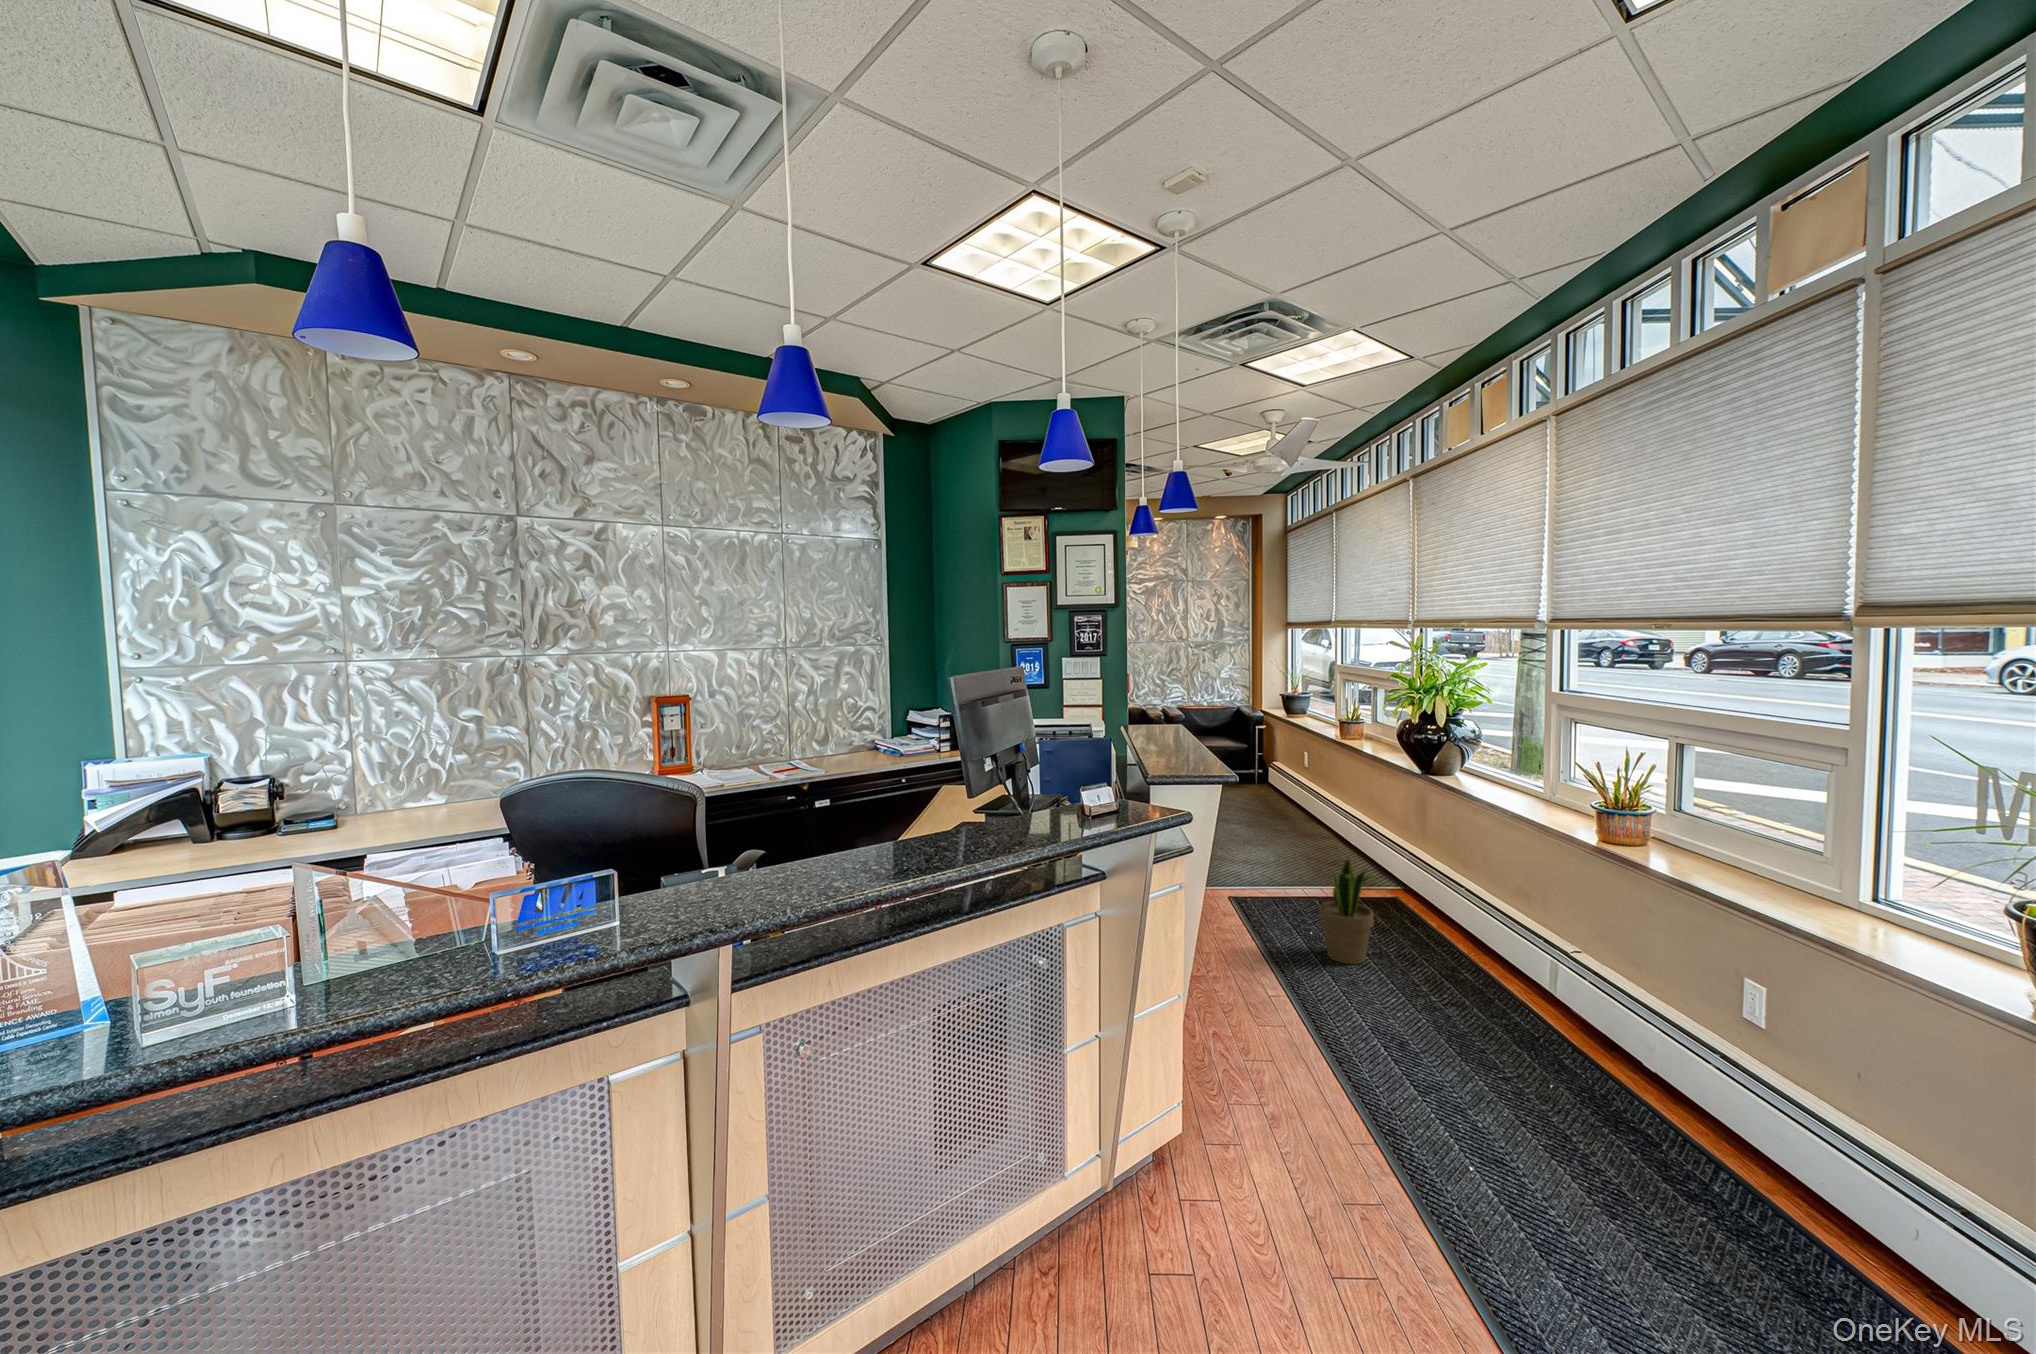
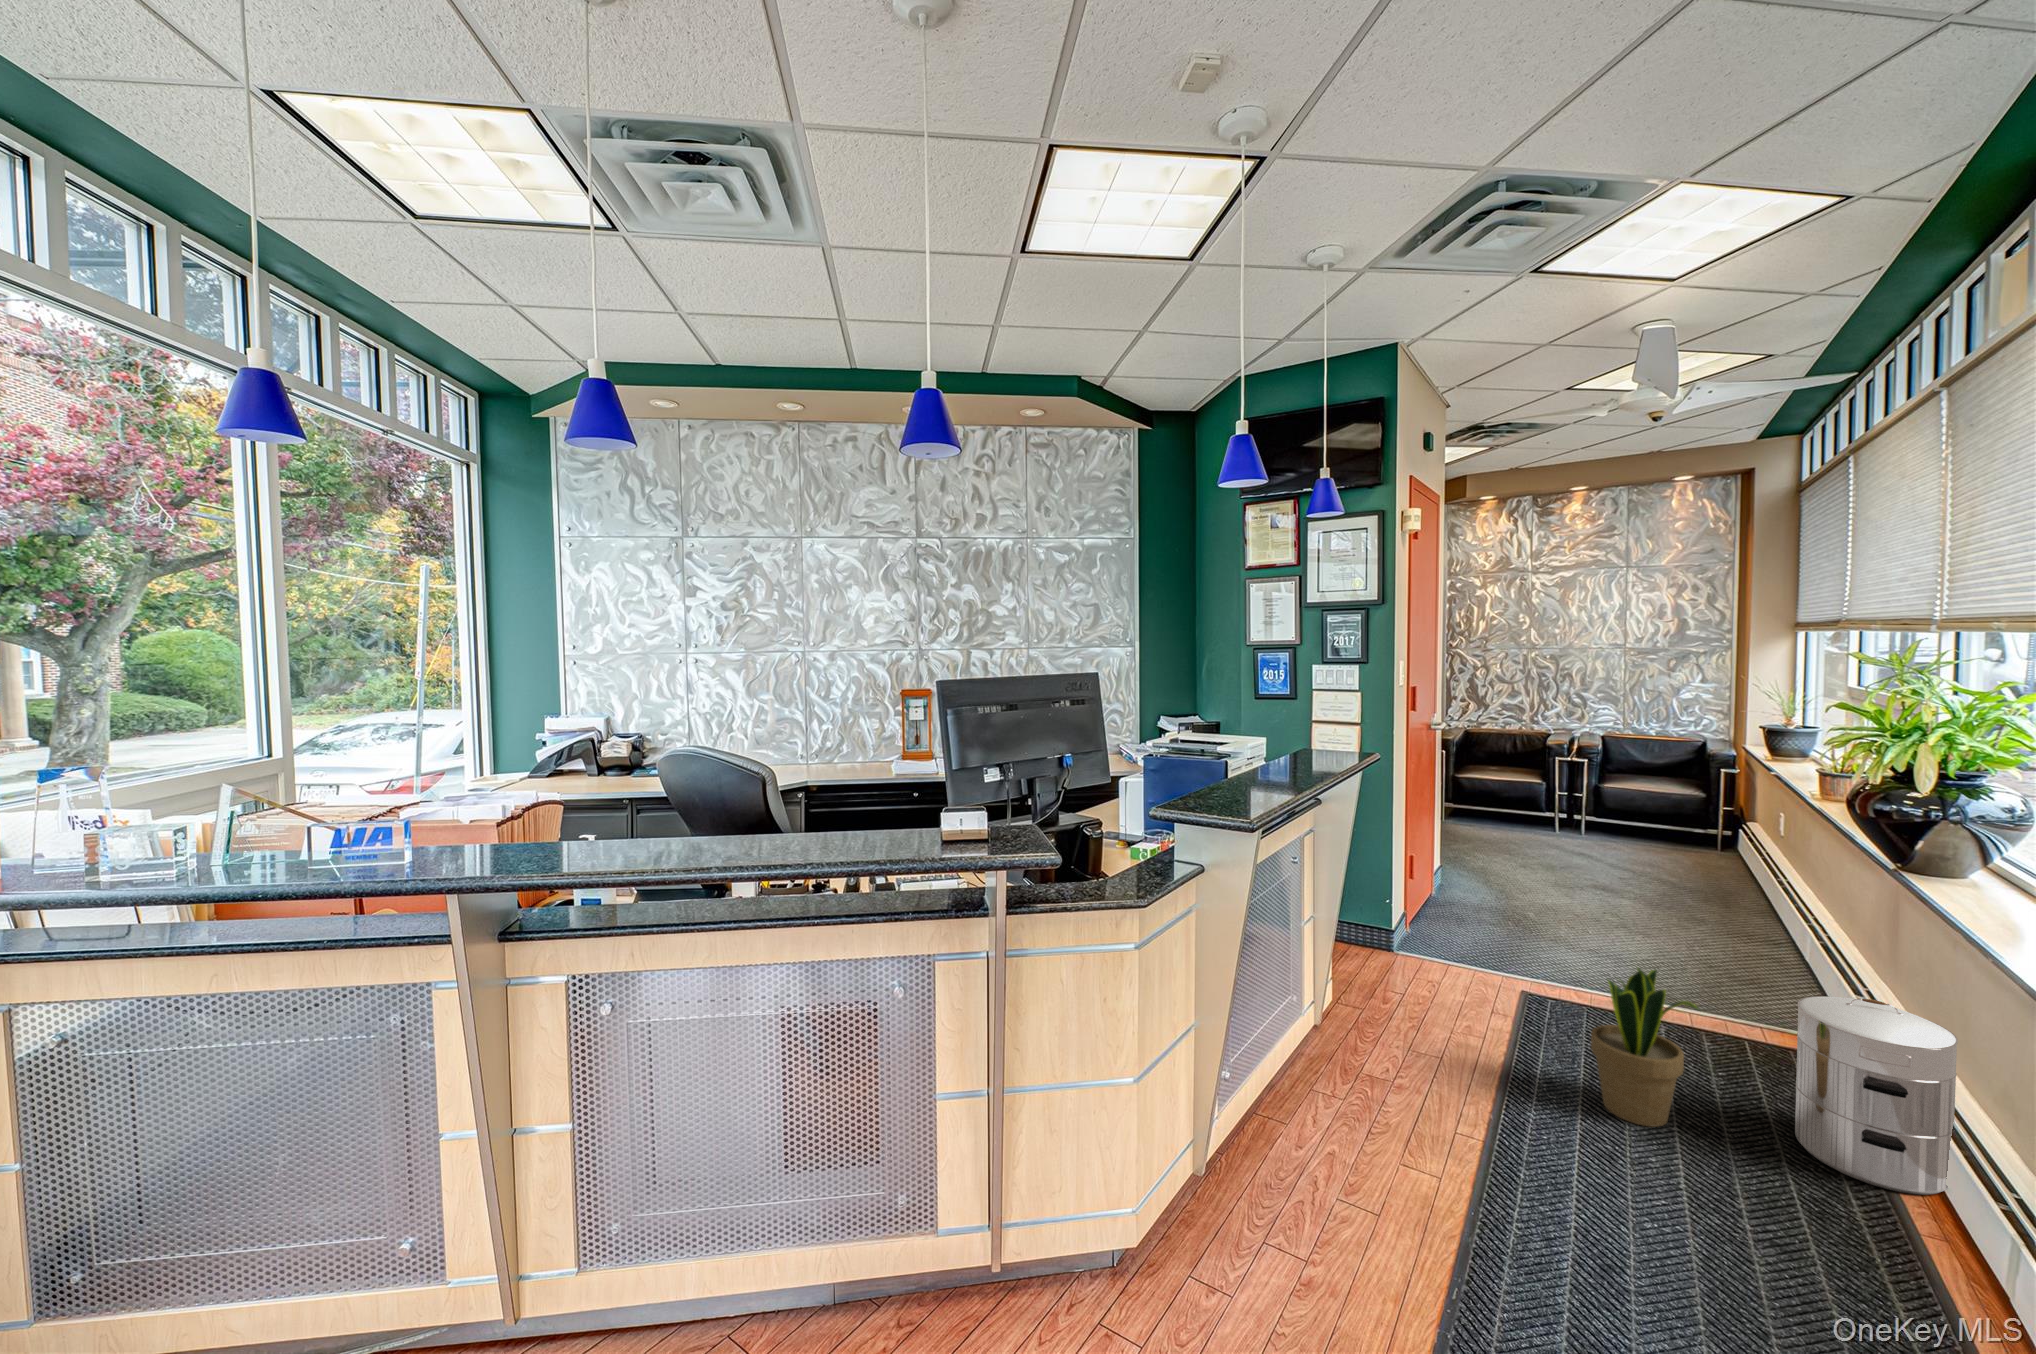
waste bin: none [1420,852,1496,963] -> present [1795,996,1958,1195]

